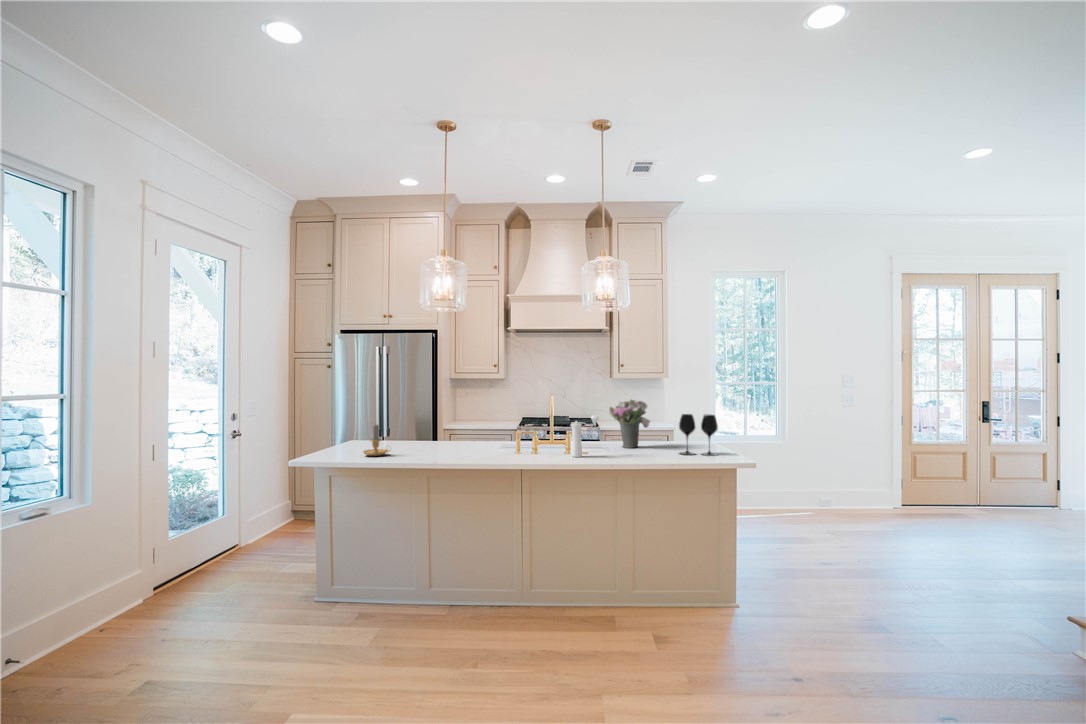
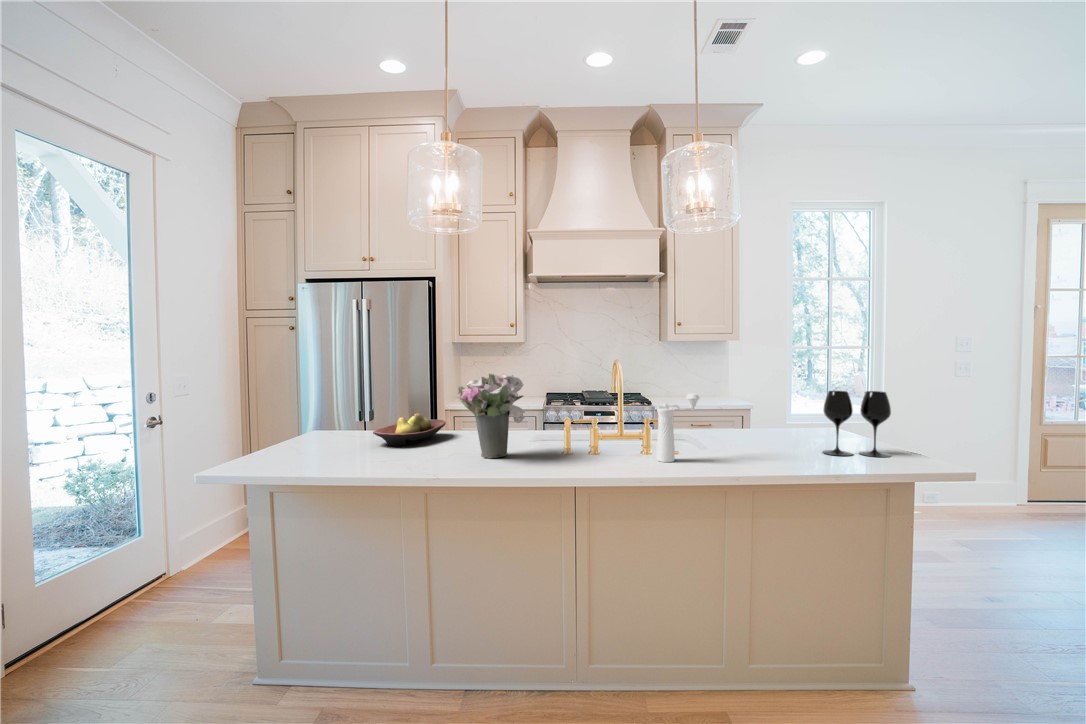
flower bouquet: present [610,400,650,448] -> present [458,374,525,458]
candle: present [363,425,389,456] -> none [320,409,366,462]
fruit bowl: none [393,428,442,449] -> present [373,413,446,446]

